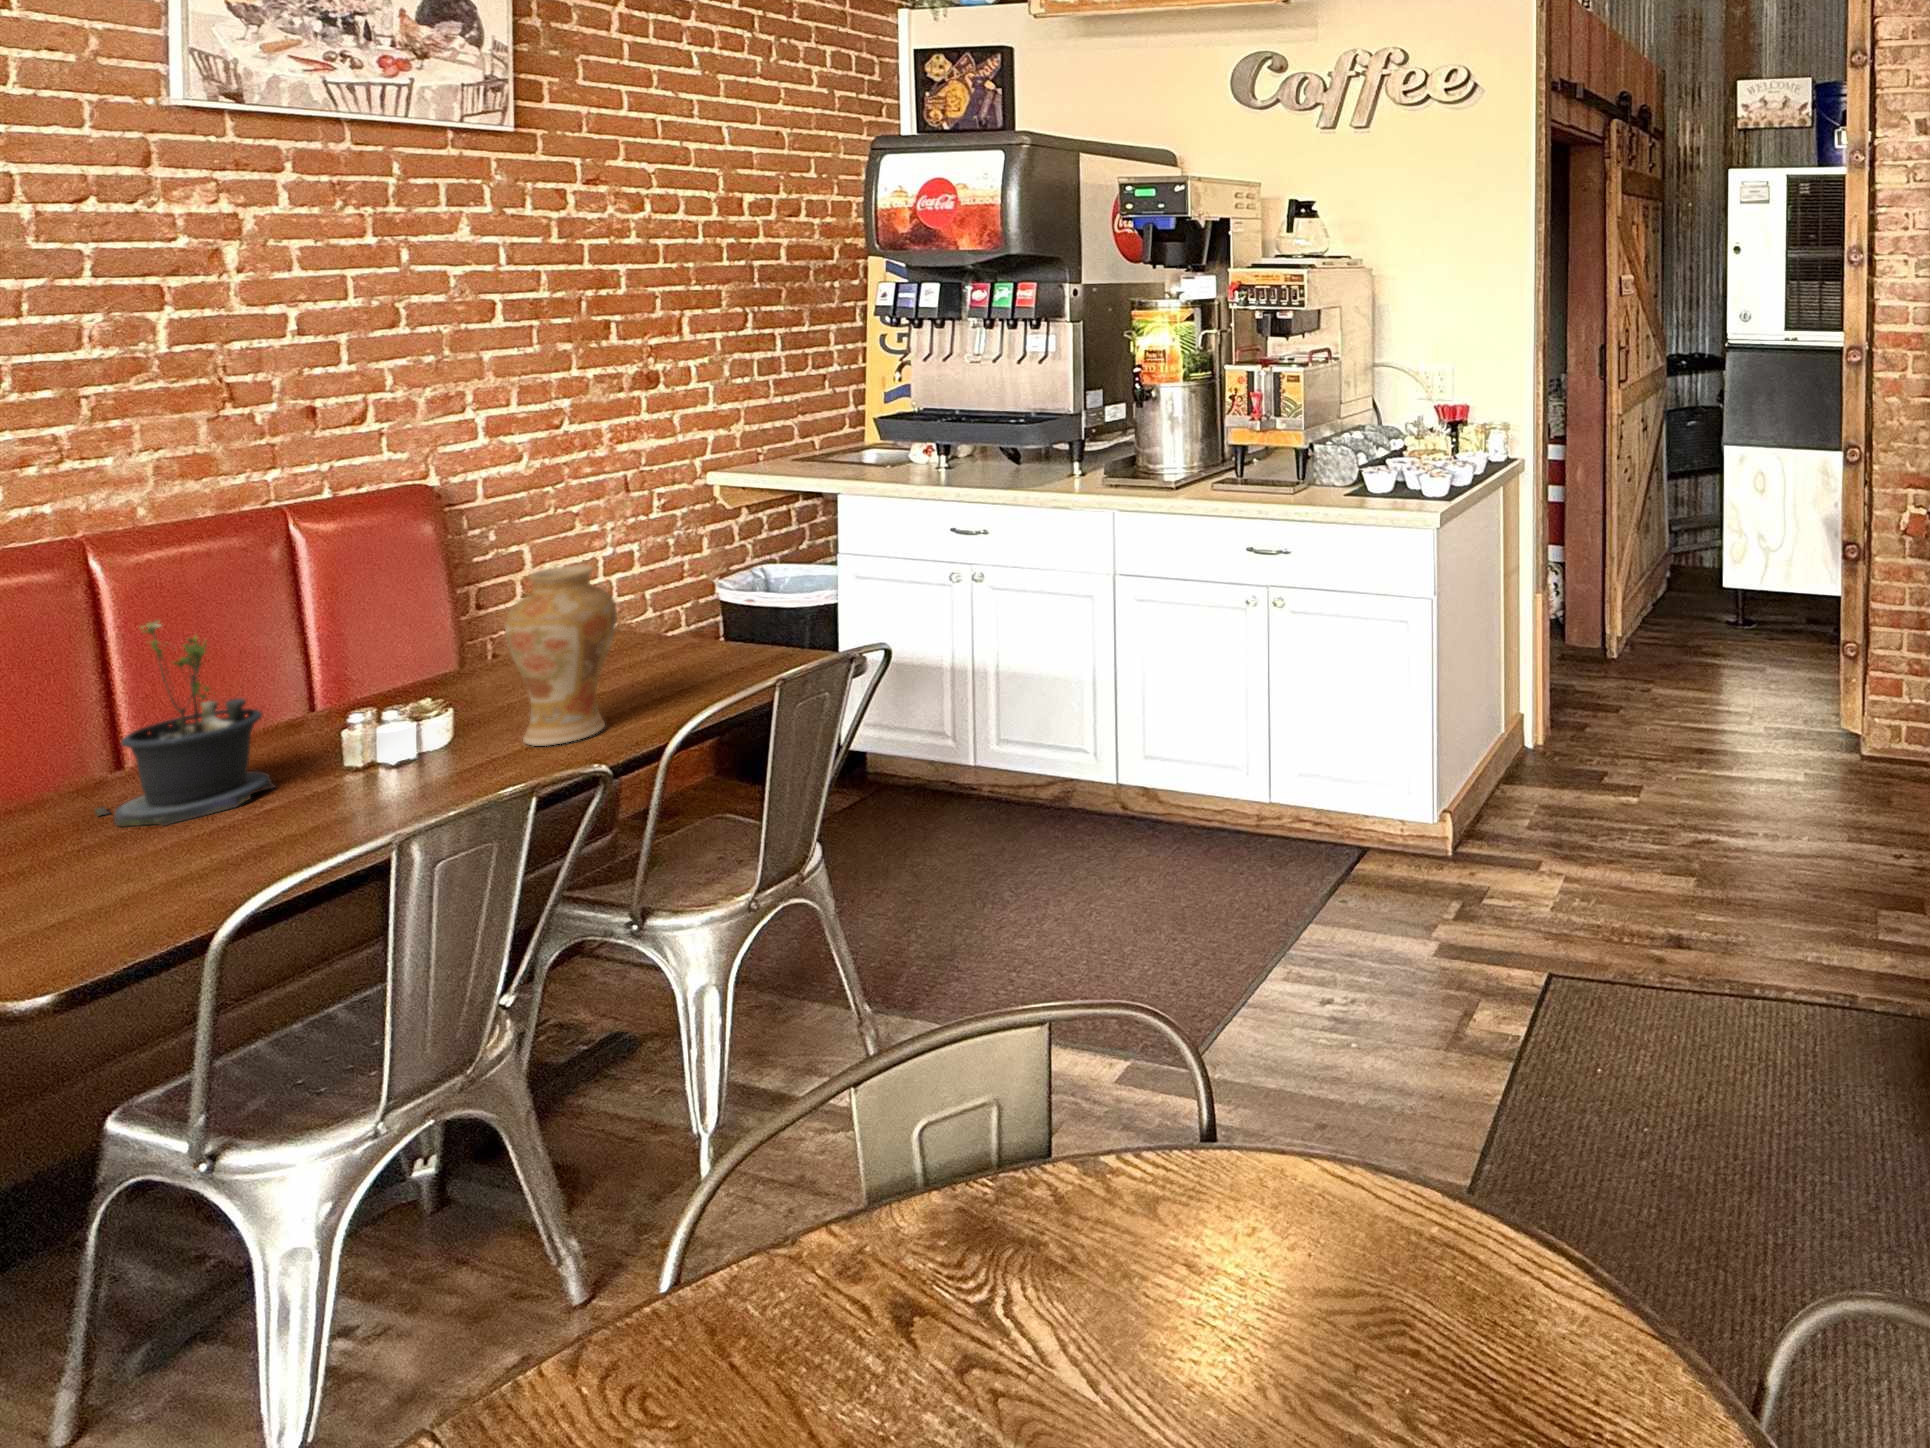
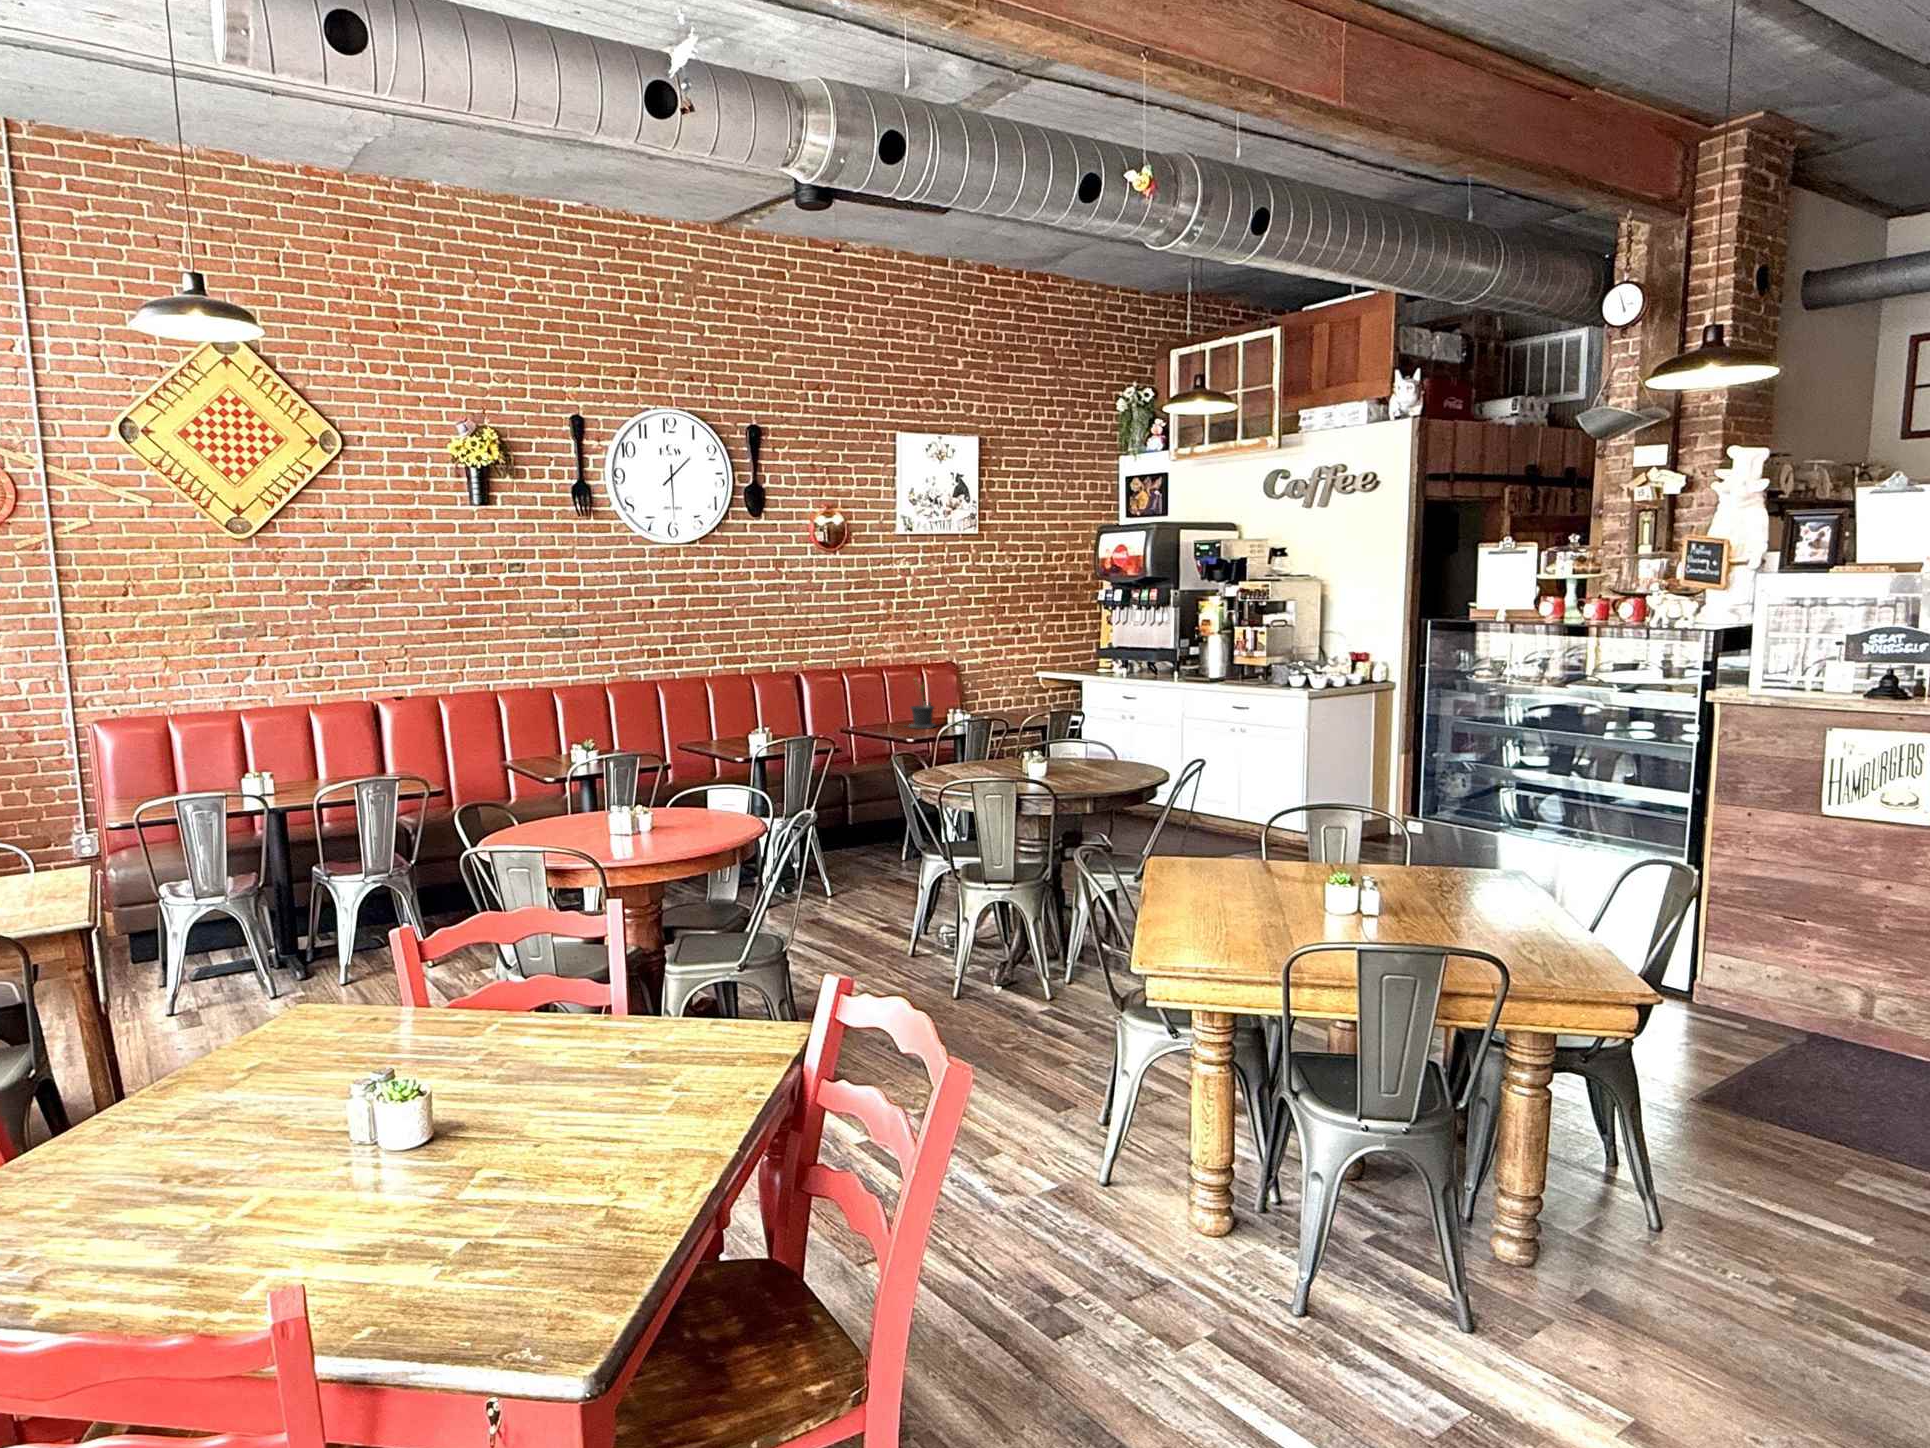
vase: present [505,565,617,746] -> none [985,677,1011,727]

